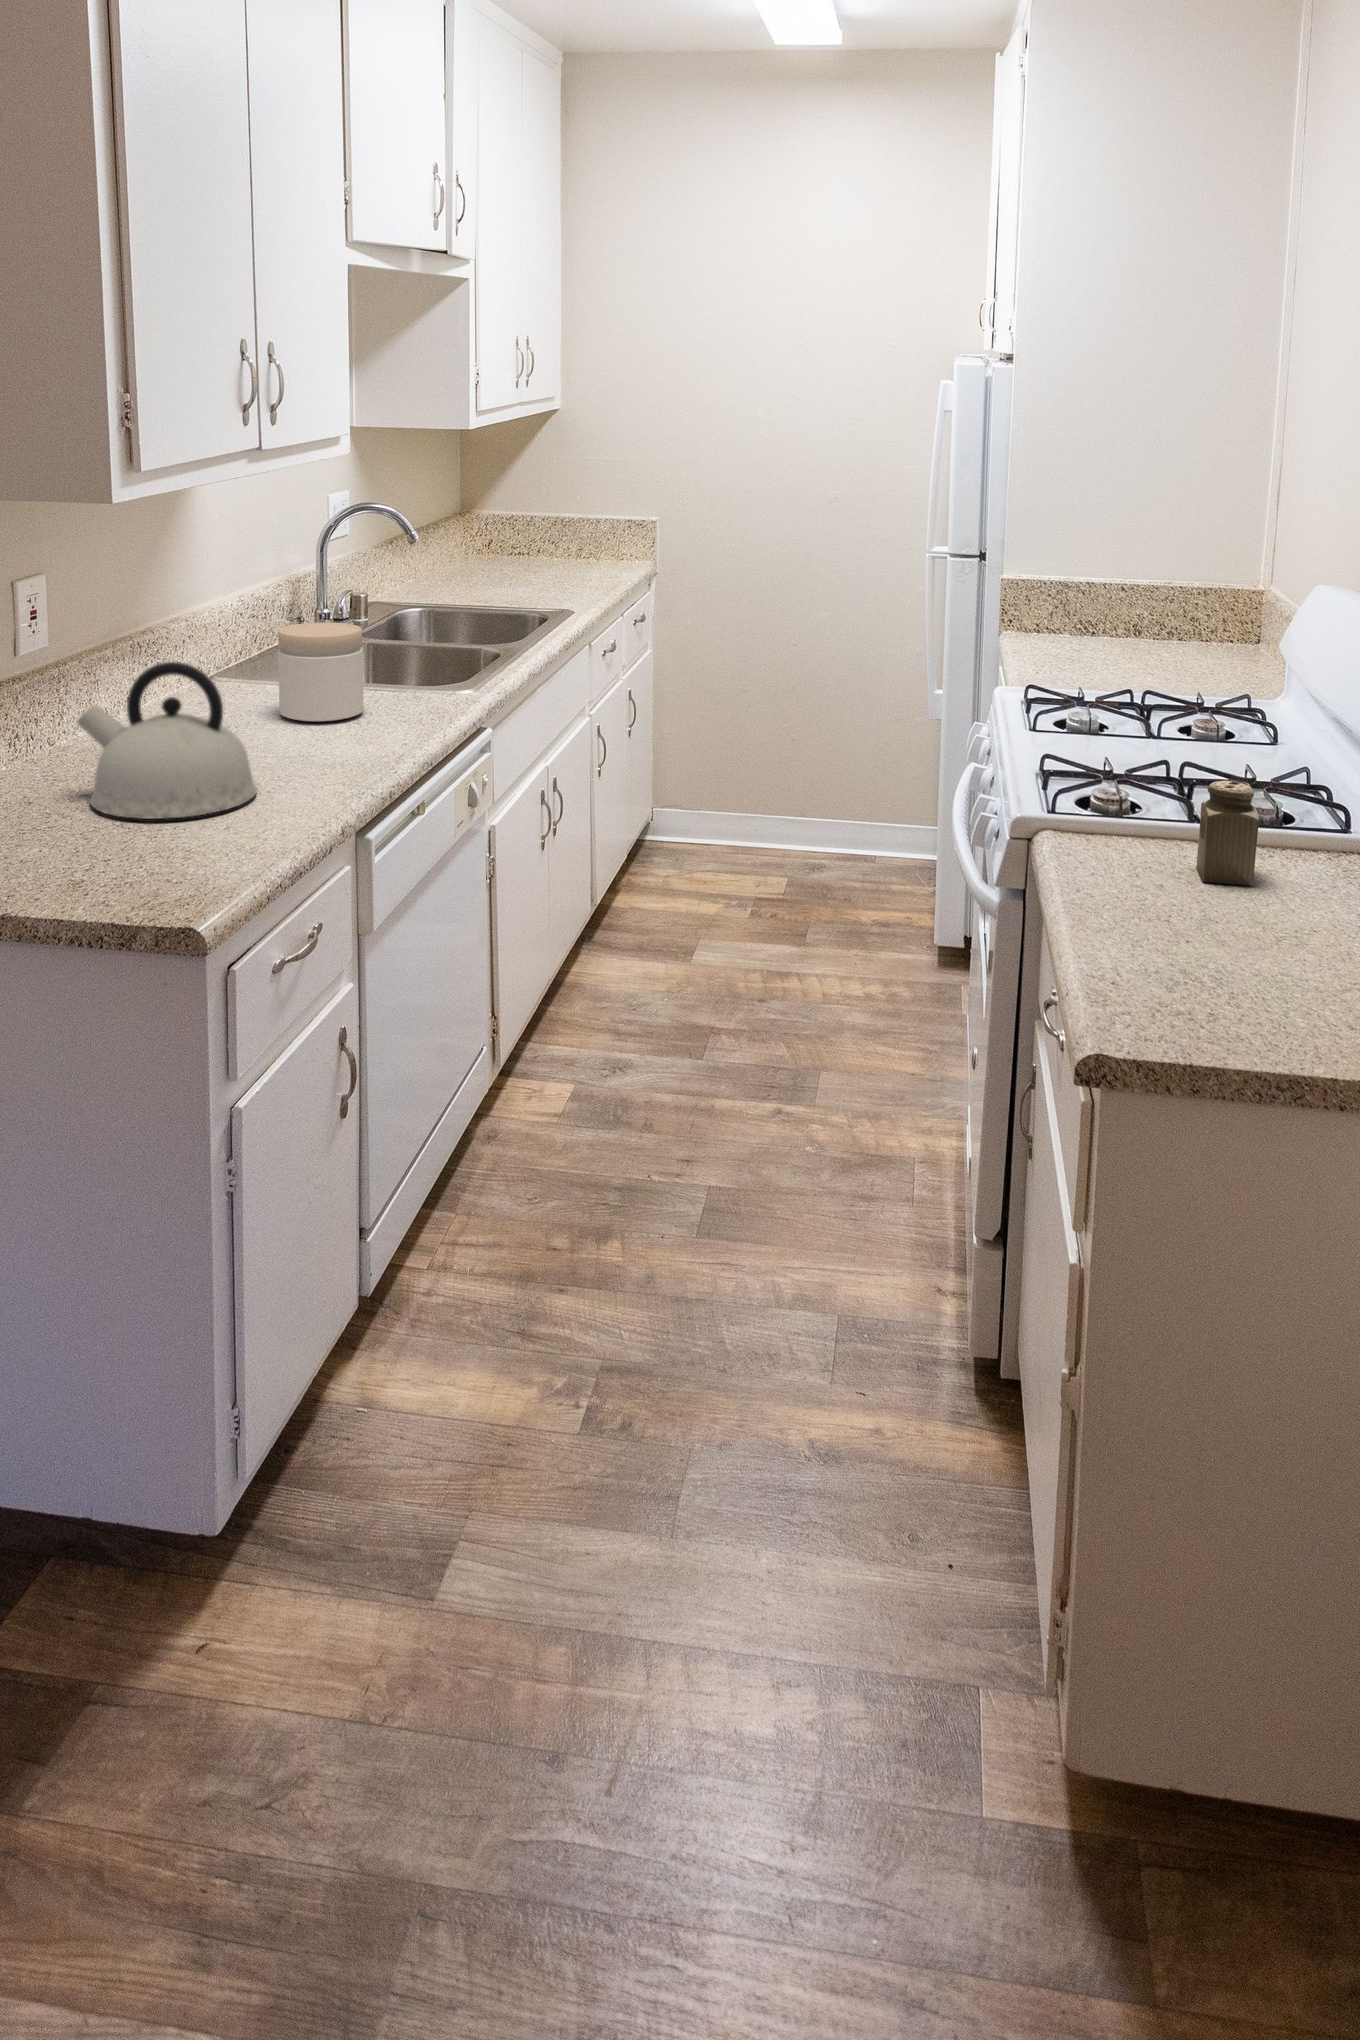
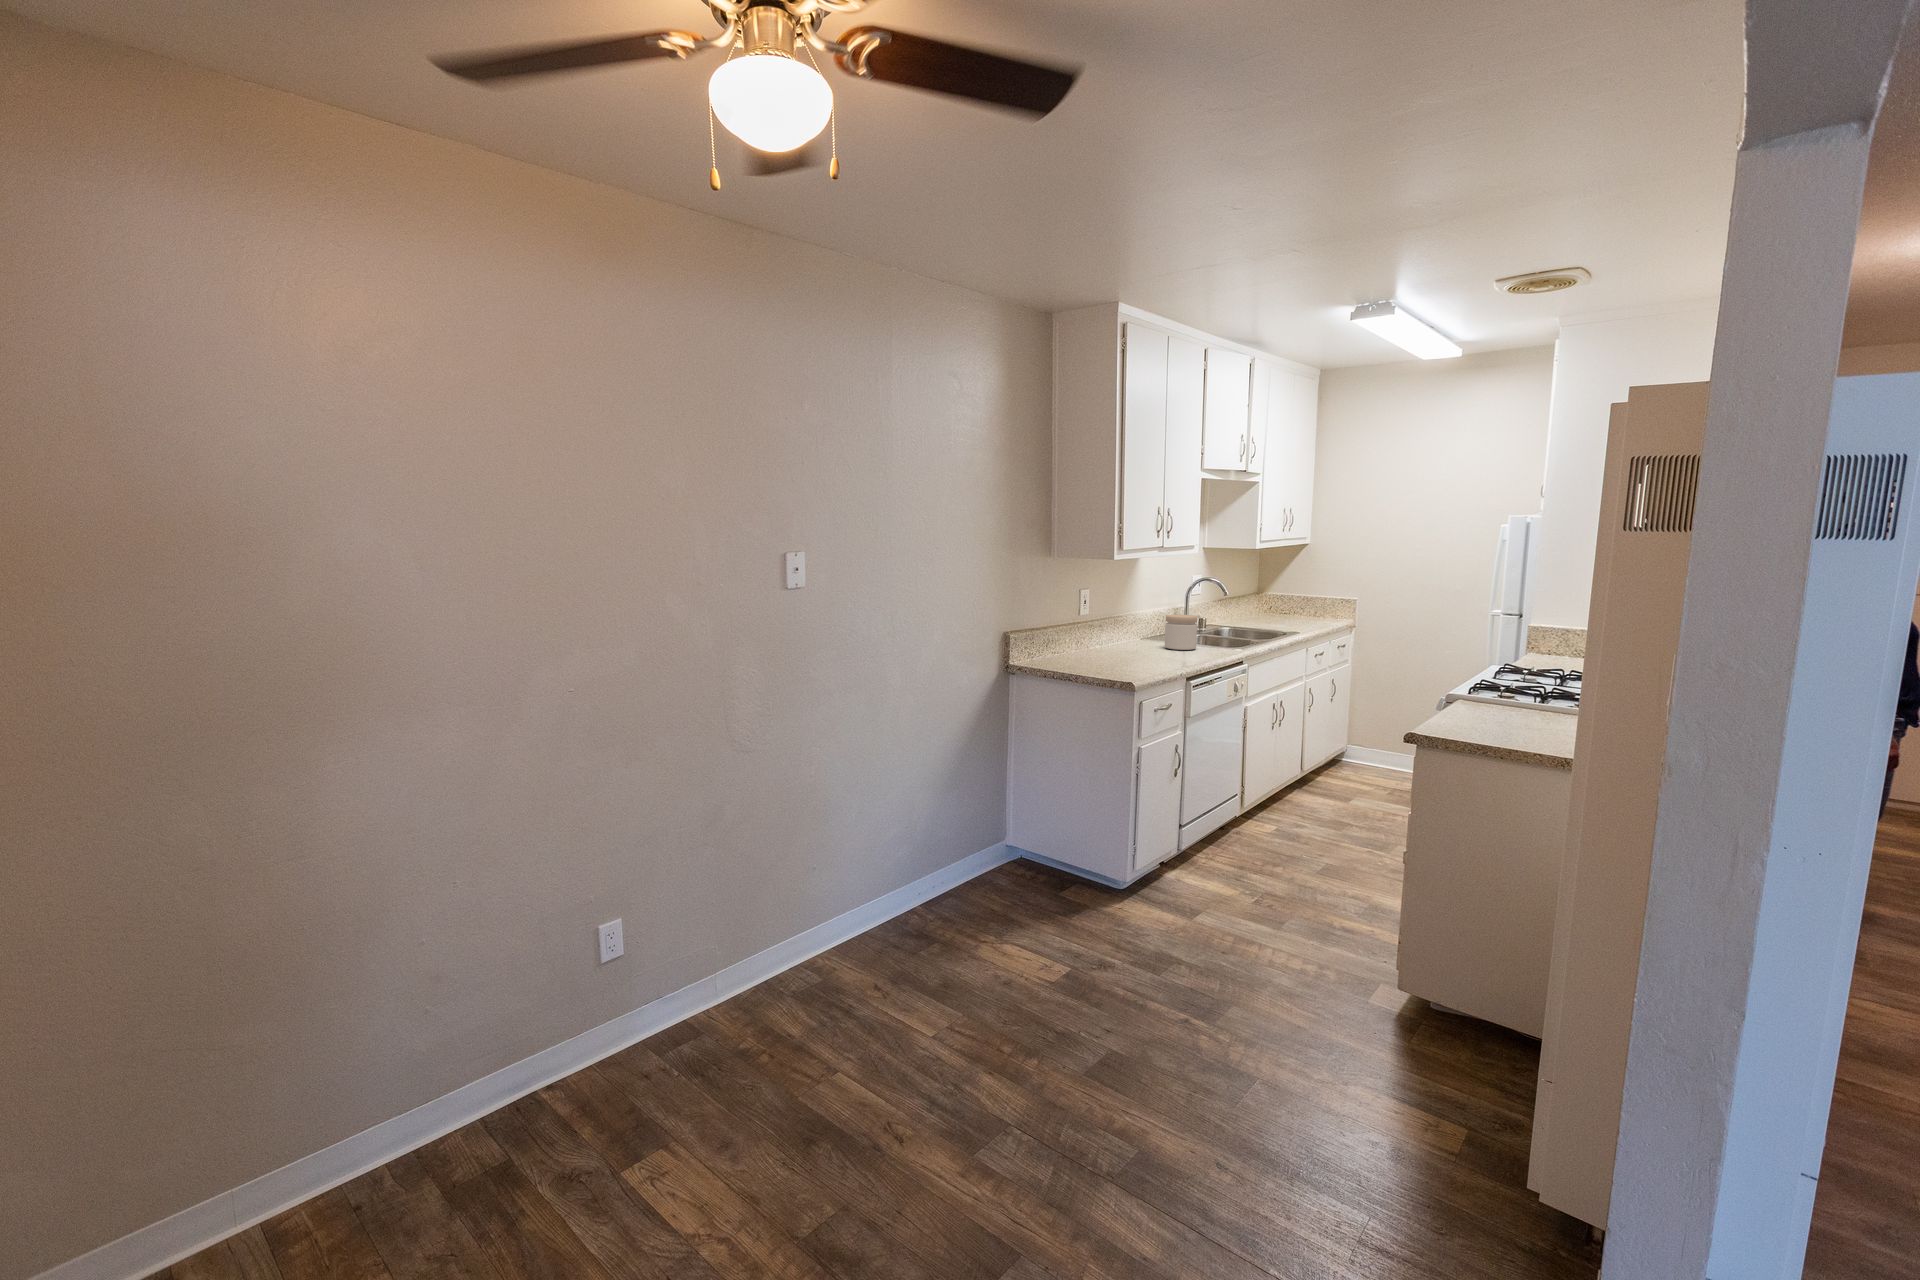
kettle: present [77,662,257,819] -> none [1097,614,1155,664]
salt shaker: present [1196,781,1259,885] -> none [1490,664,1515,701]

